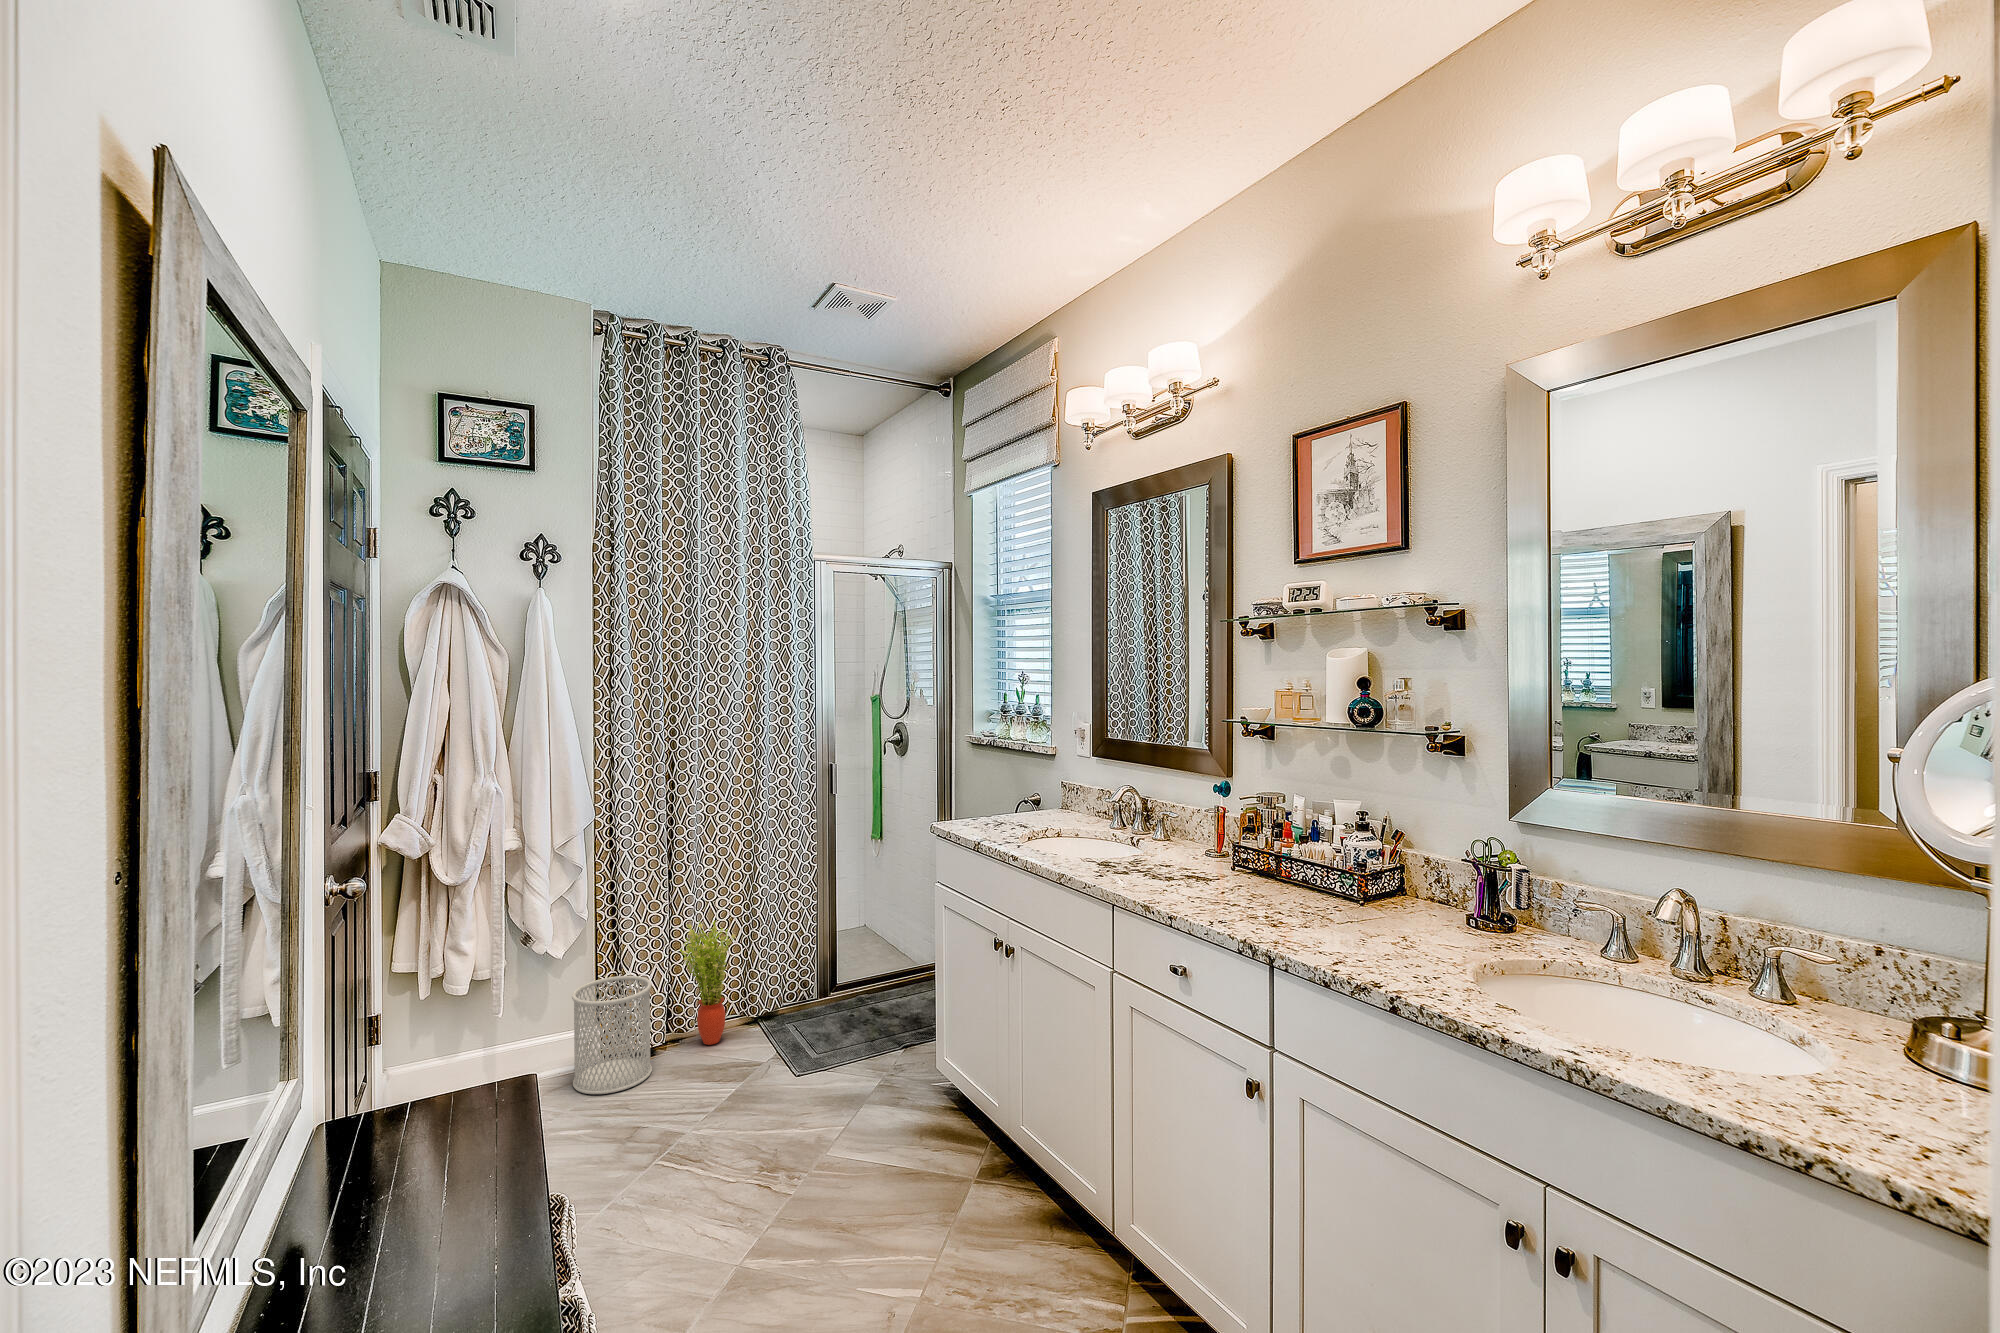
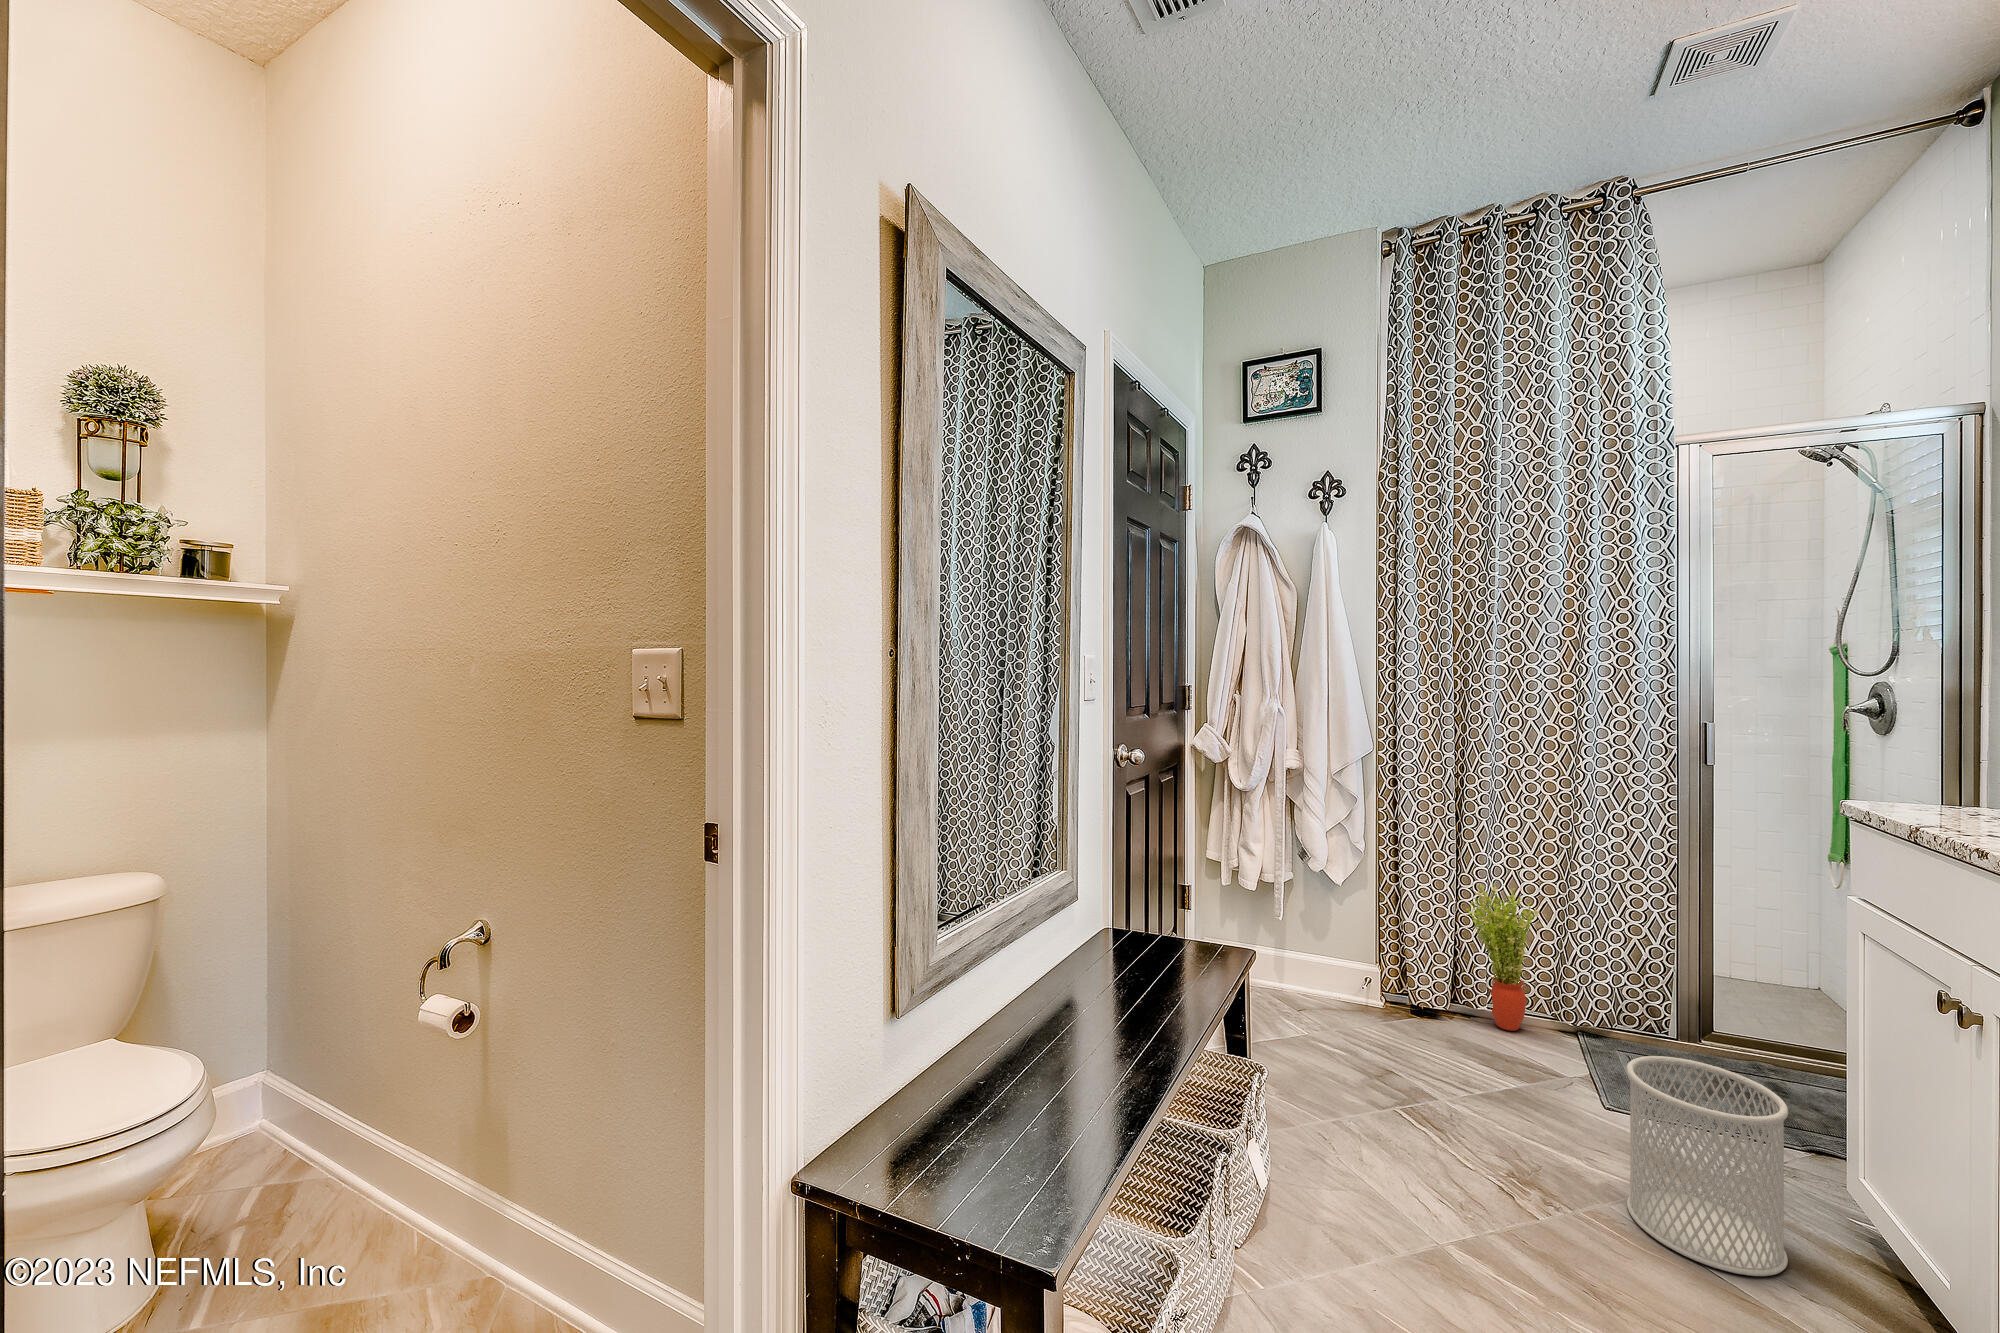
wastebasket: present [572,976,652,1094] -> present [1627,1056,1788,1276]

